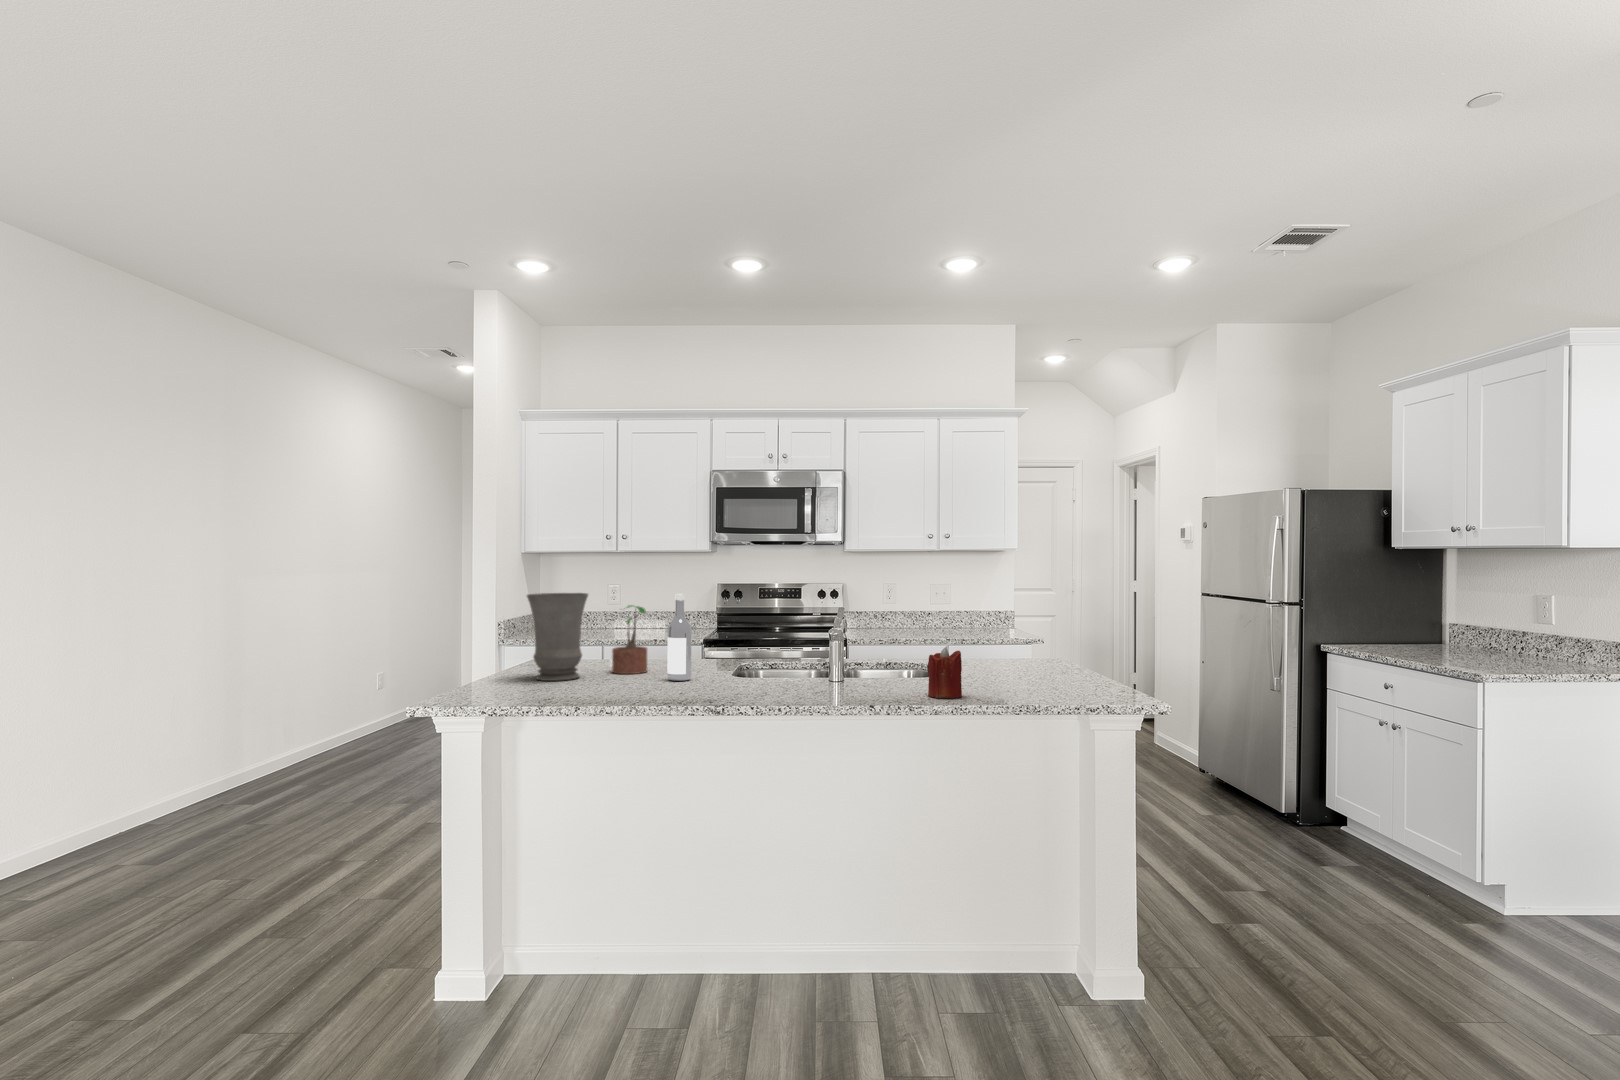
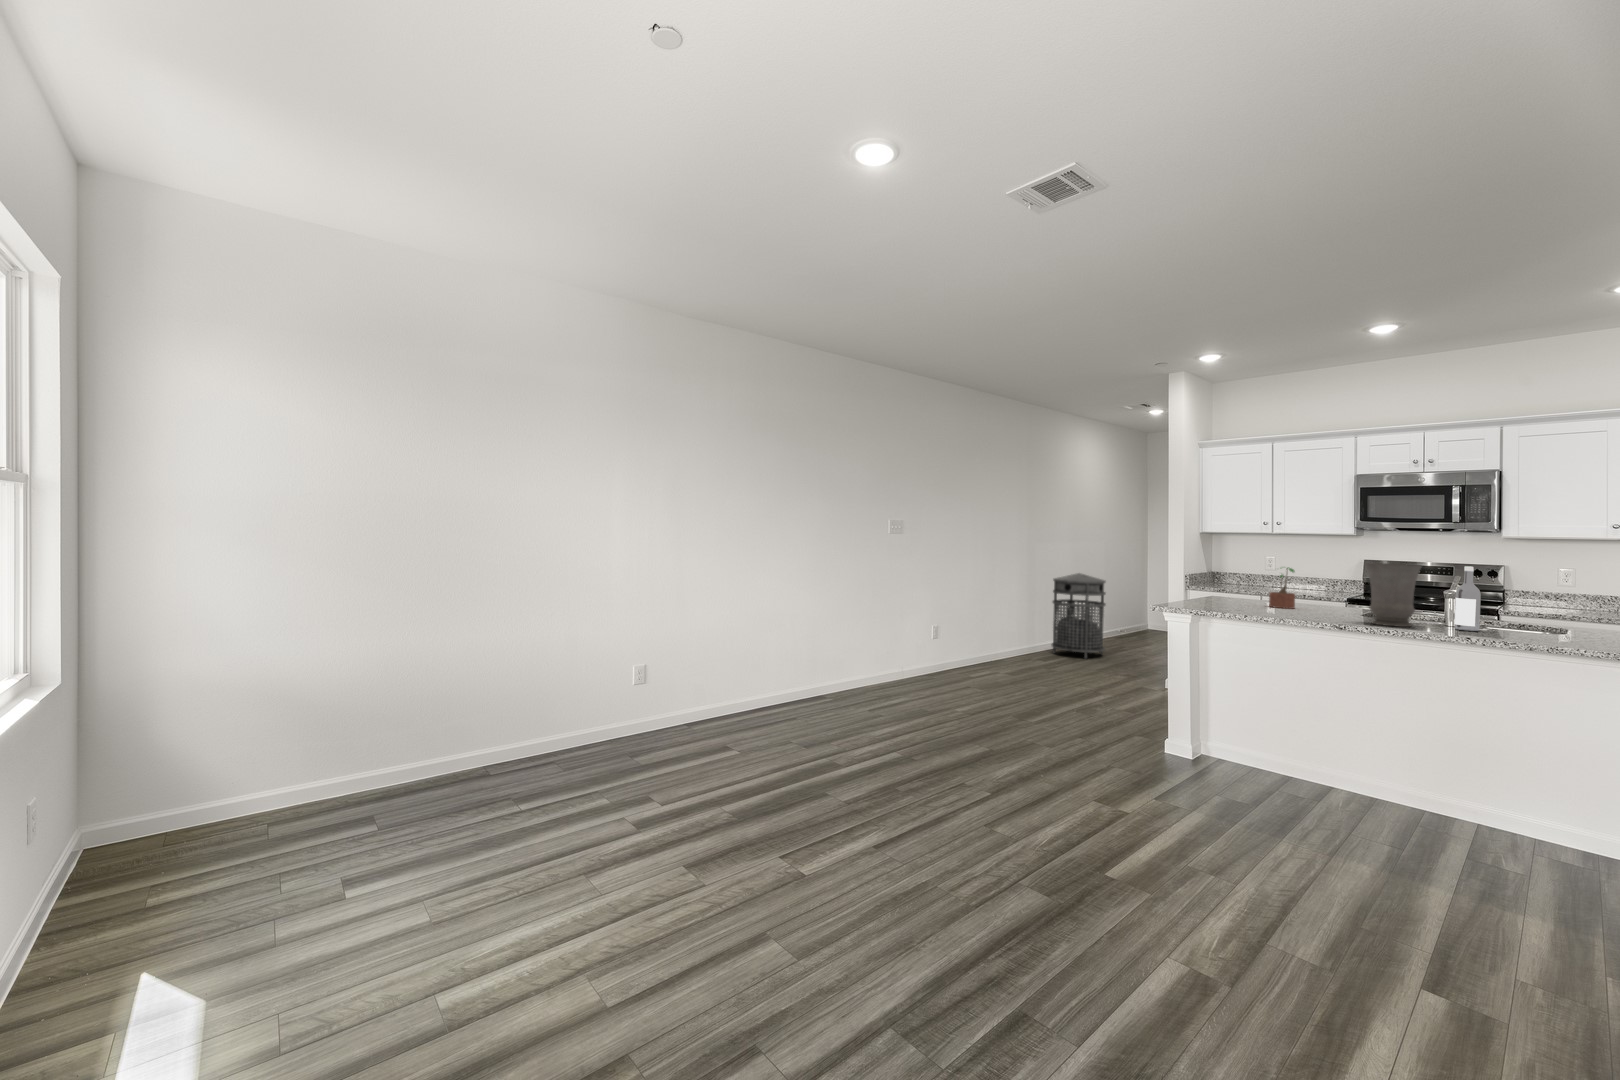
vase: present [527,593,588,681] -> present [1365,563,1422,627]
wine bottle: present [667,594,691,681] -> present [1455,566,1481,631]
trash can: none [280,624,380,777] -> present [1052,573,1106,659]
candle: present [927,647,962,698] -> none [1535,605,1571,642]

